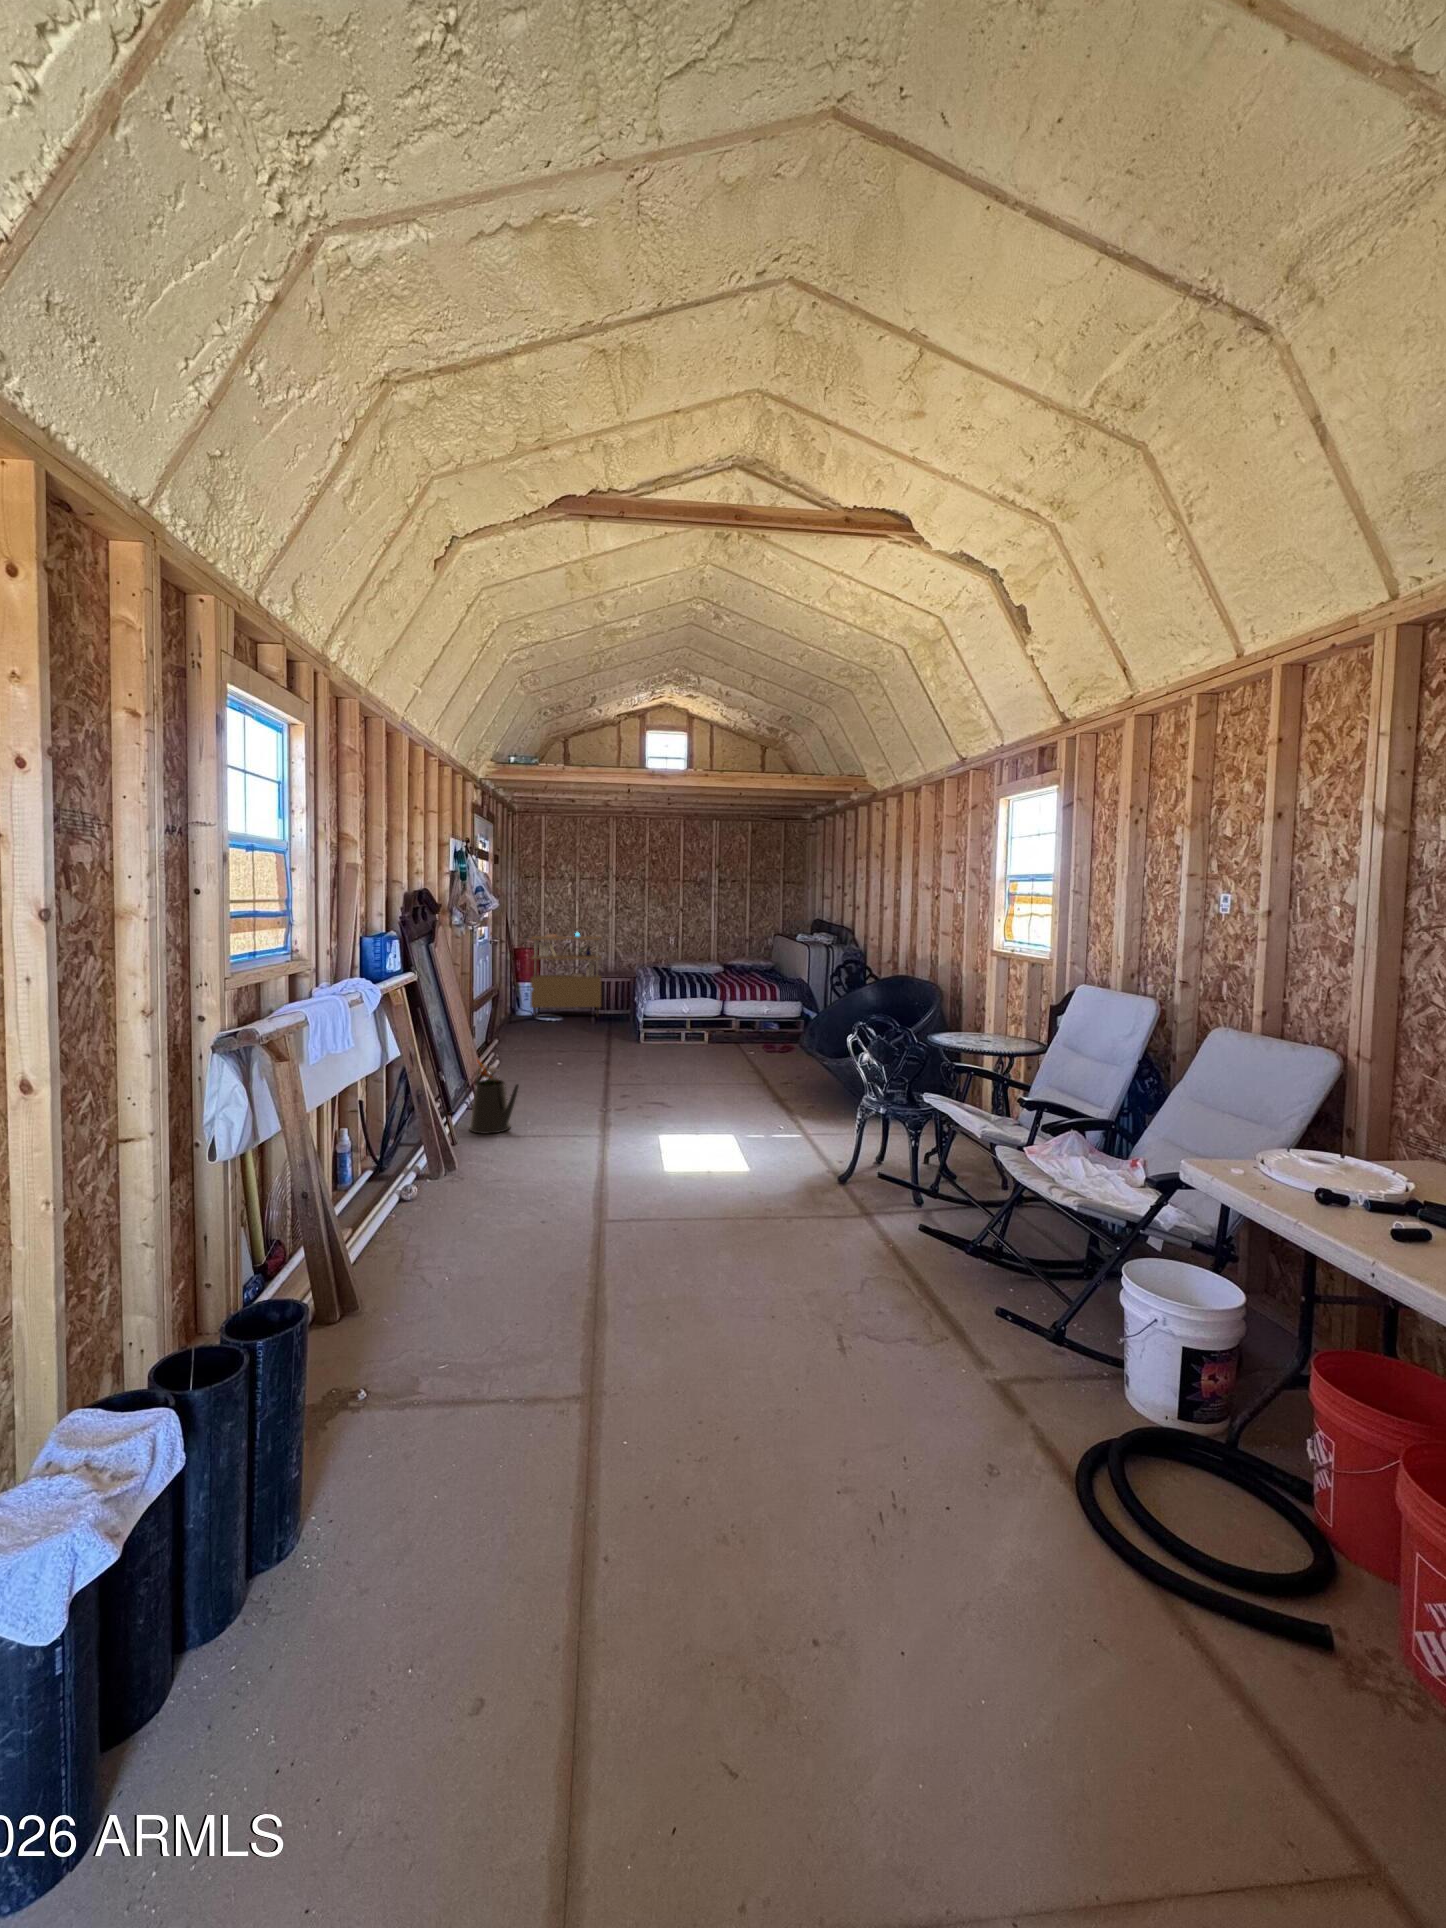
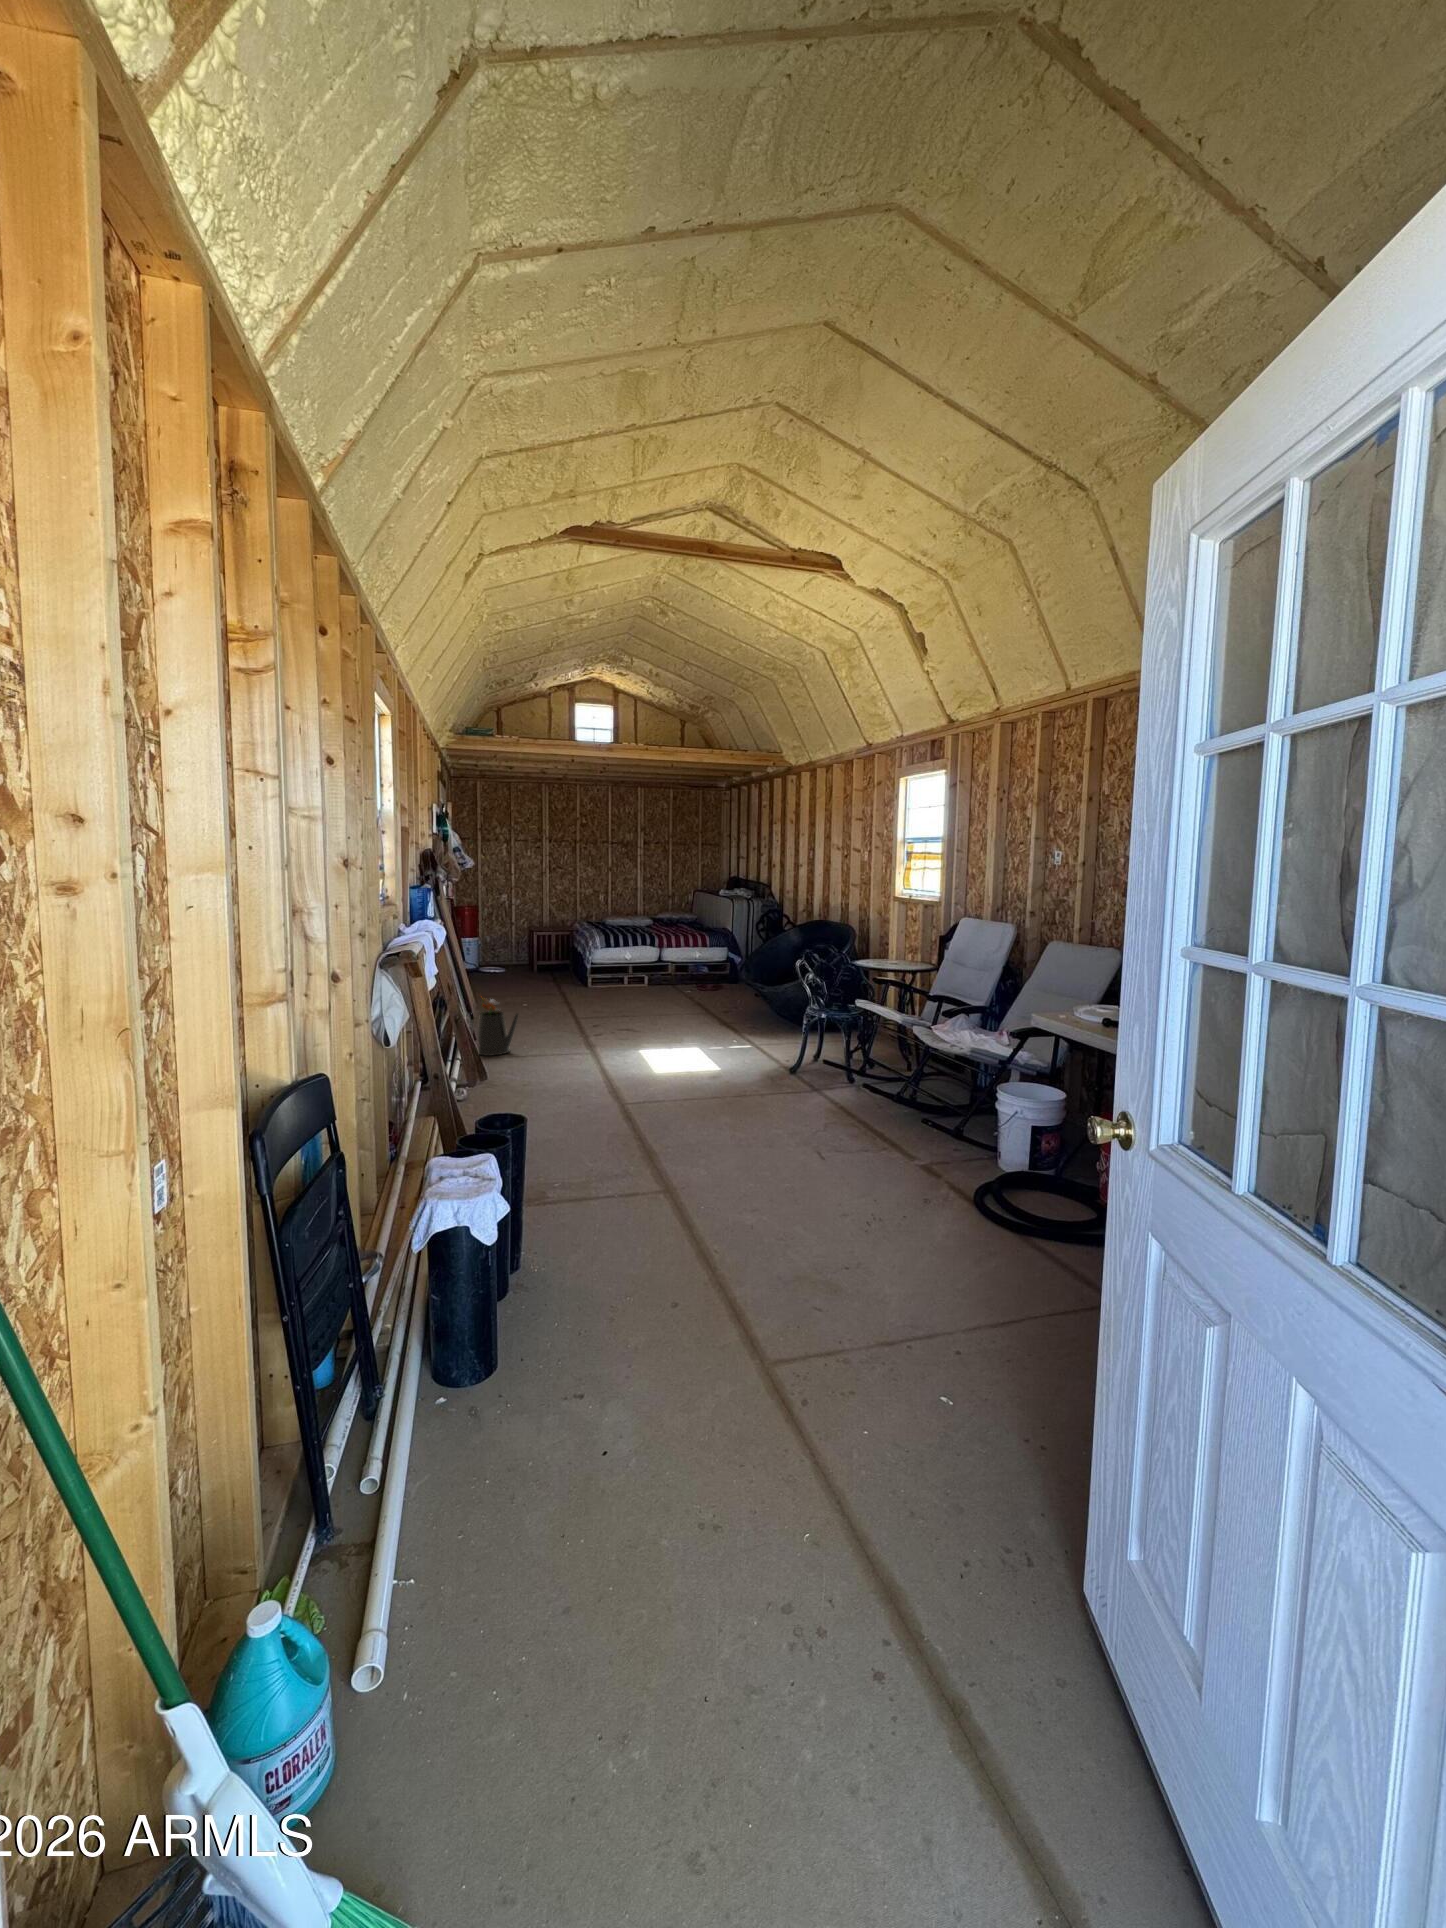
shelving unit: present [530,933,602,1016] -> none [474,890,542,969]

